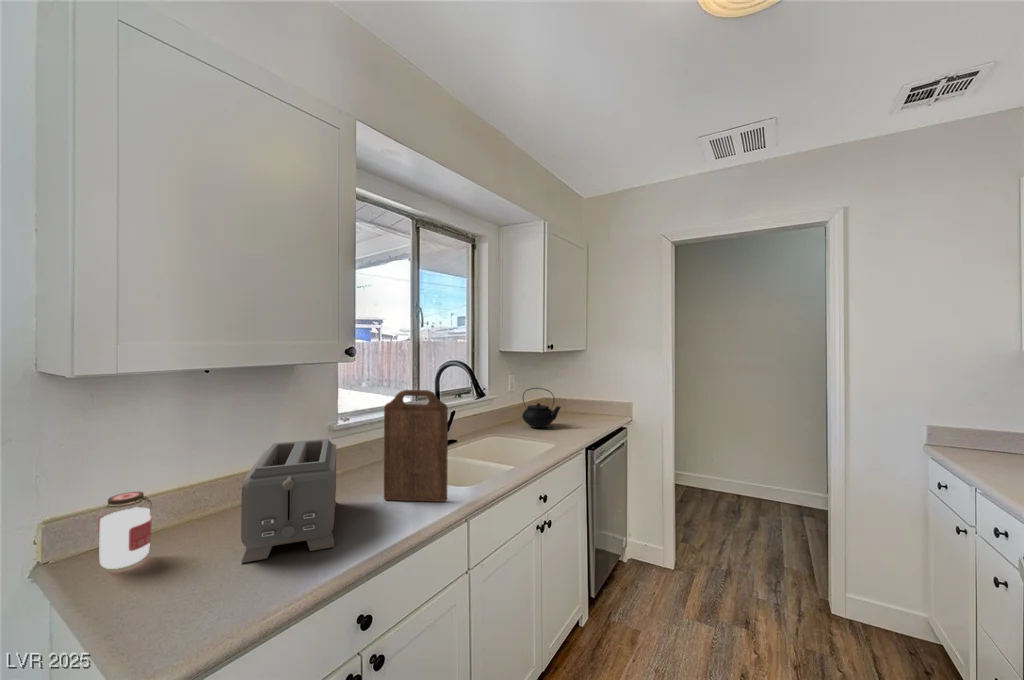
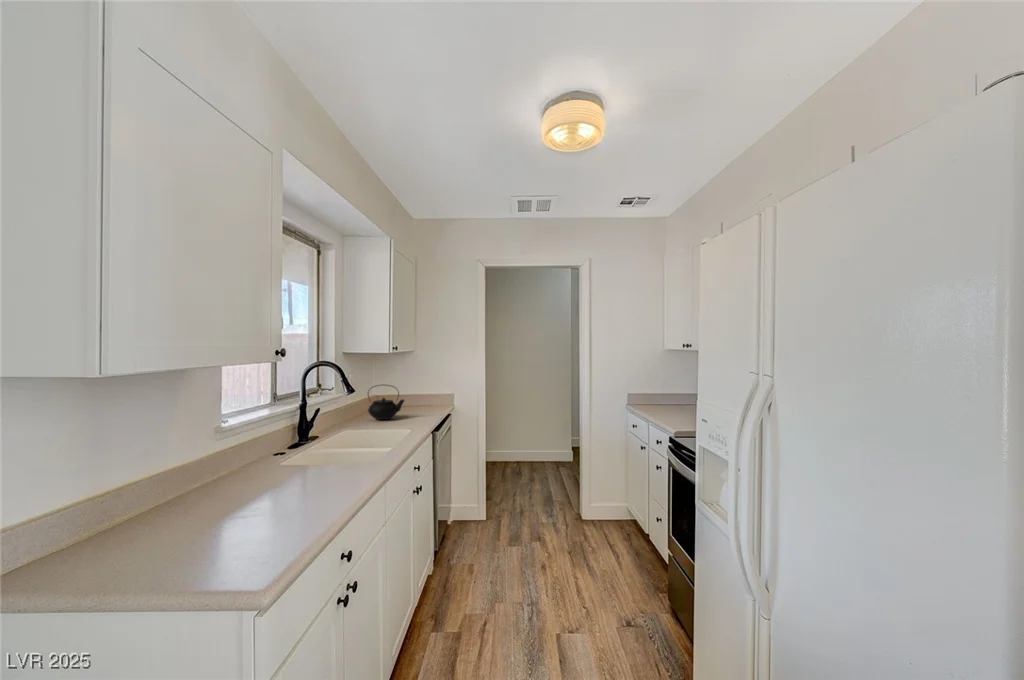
cutting board: present [384,390,448,502] -> none [307,385,366,483]
toaster: present [241,439,336,563] -> none [192,434,307,538]
jar: present [97,492,152,569] -> none [66,496,120,575]

